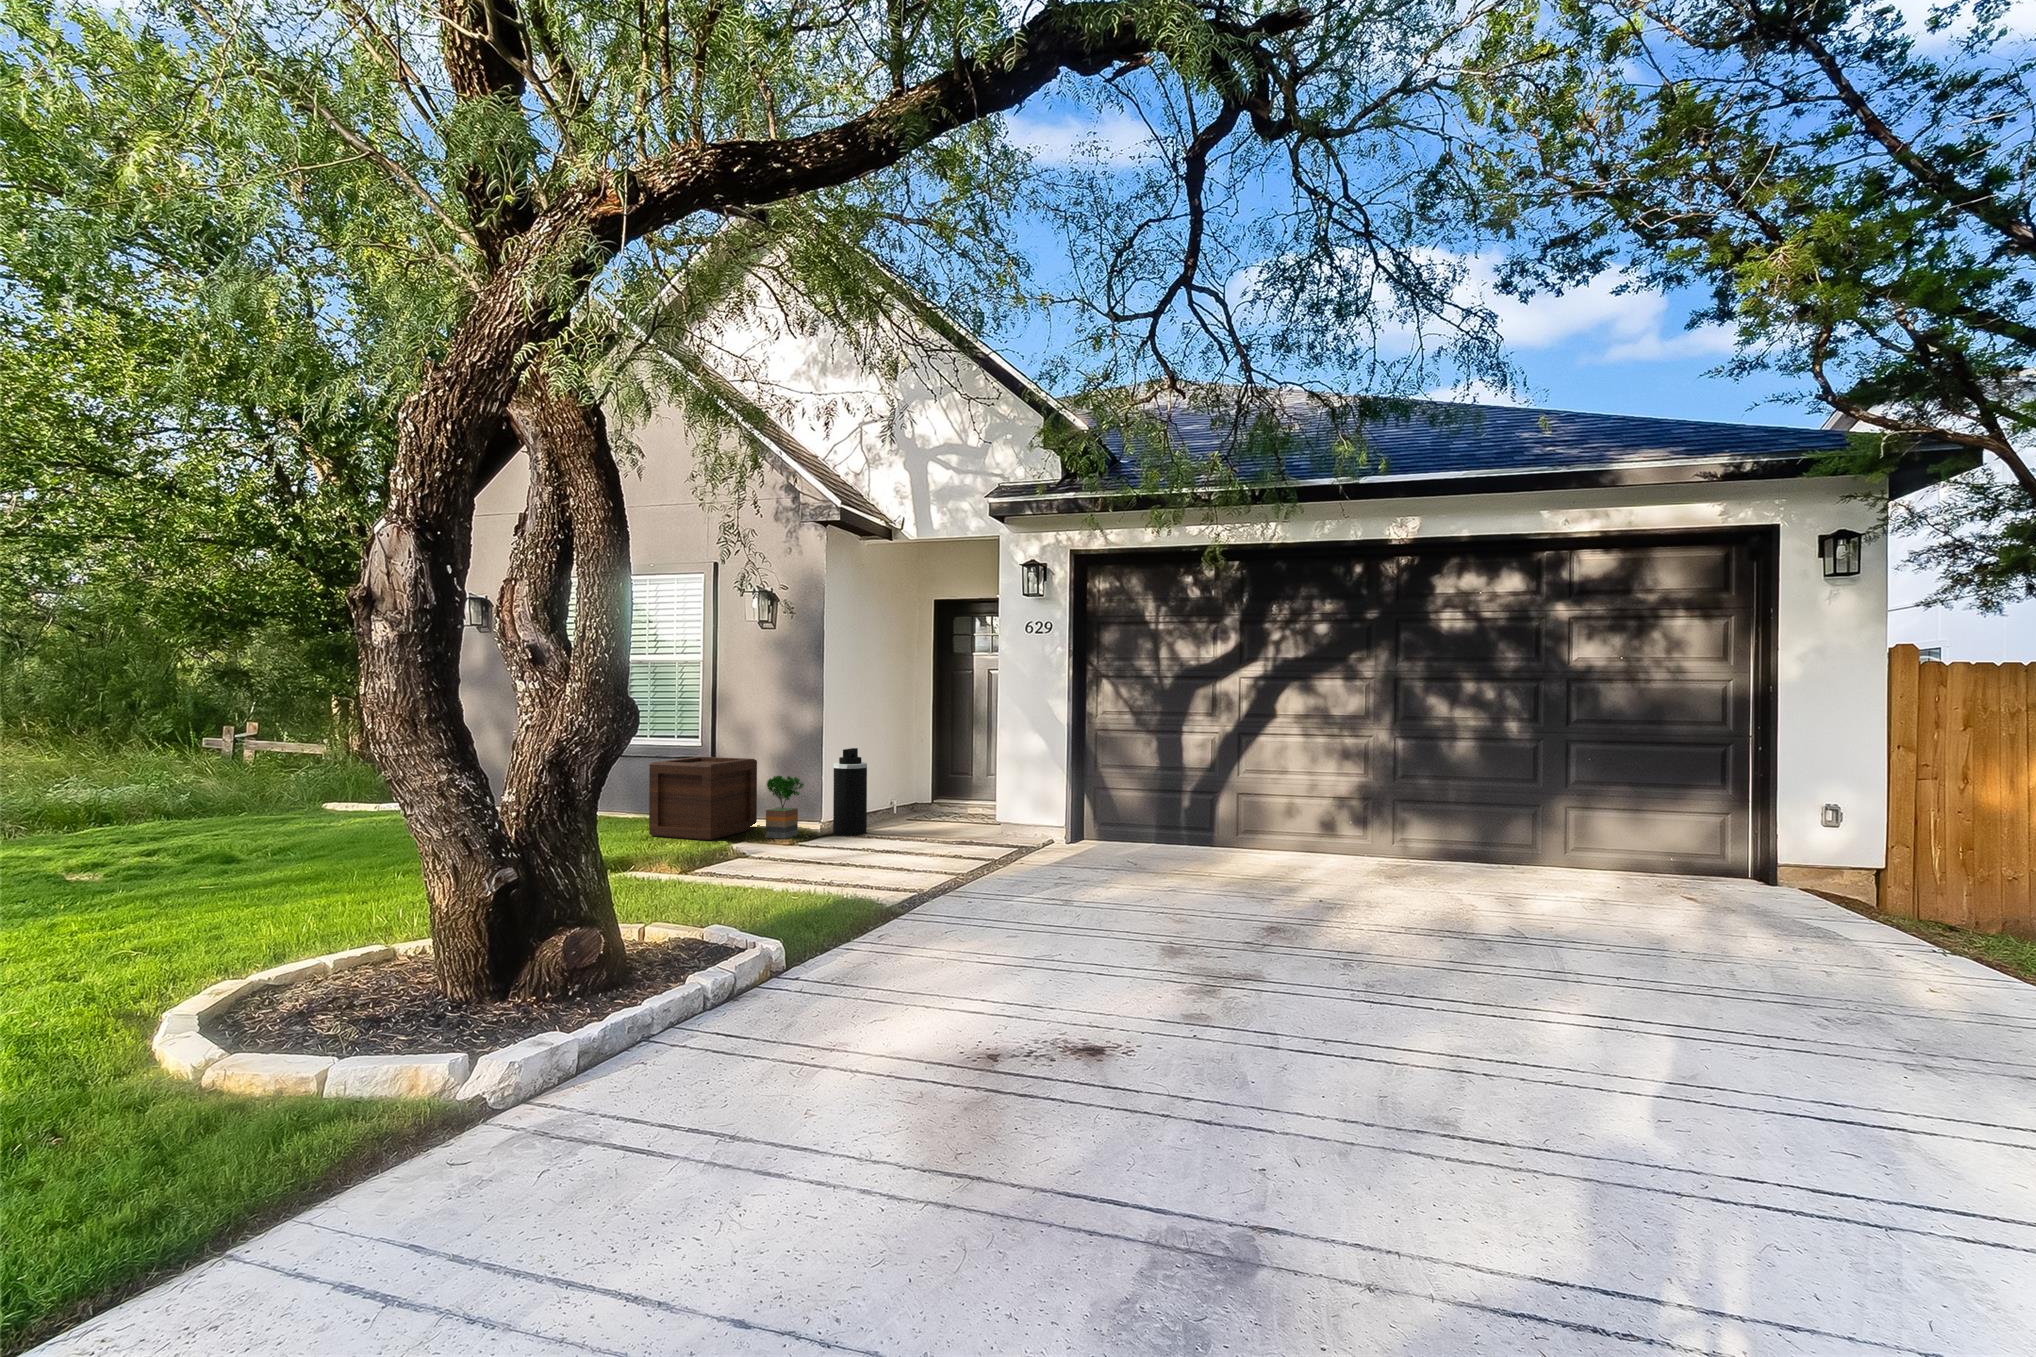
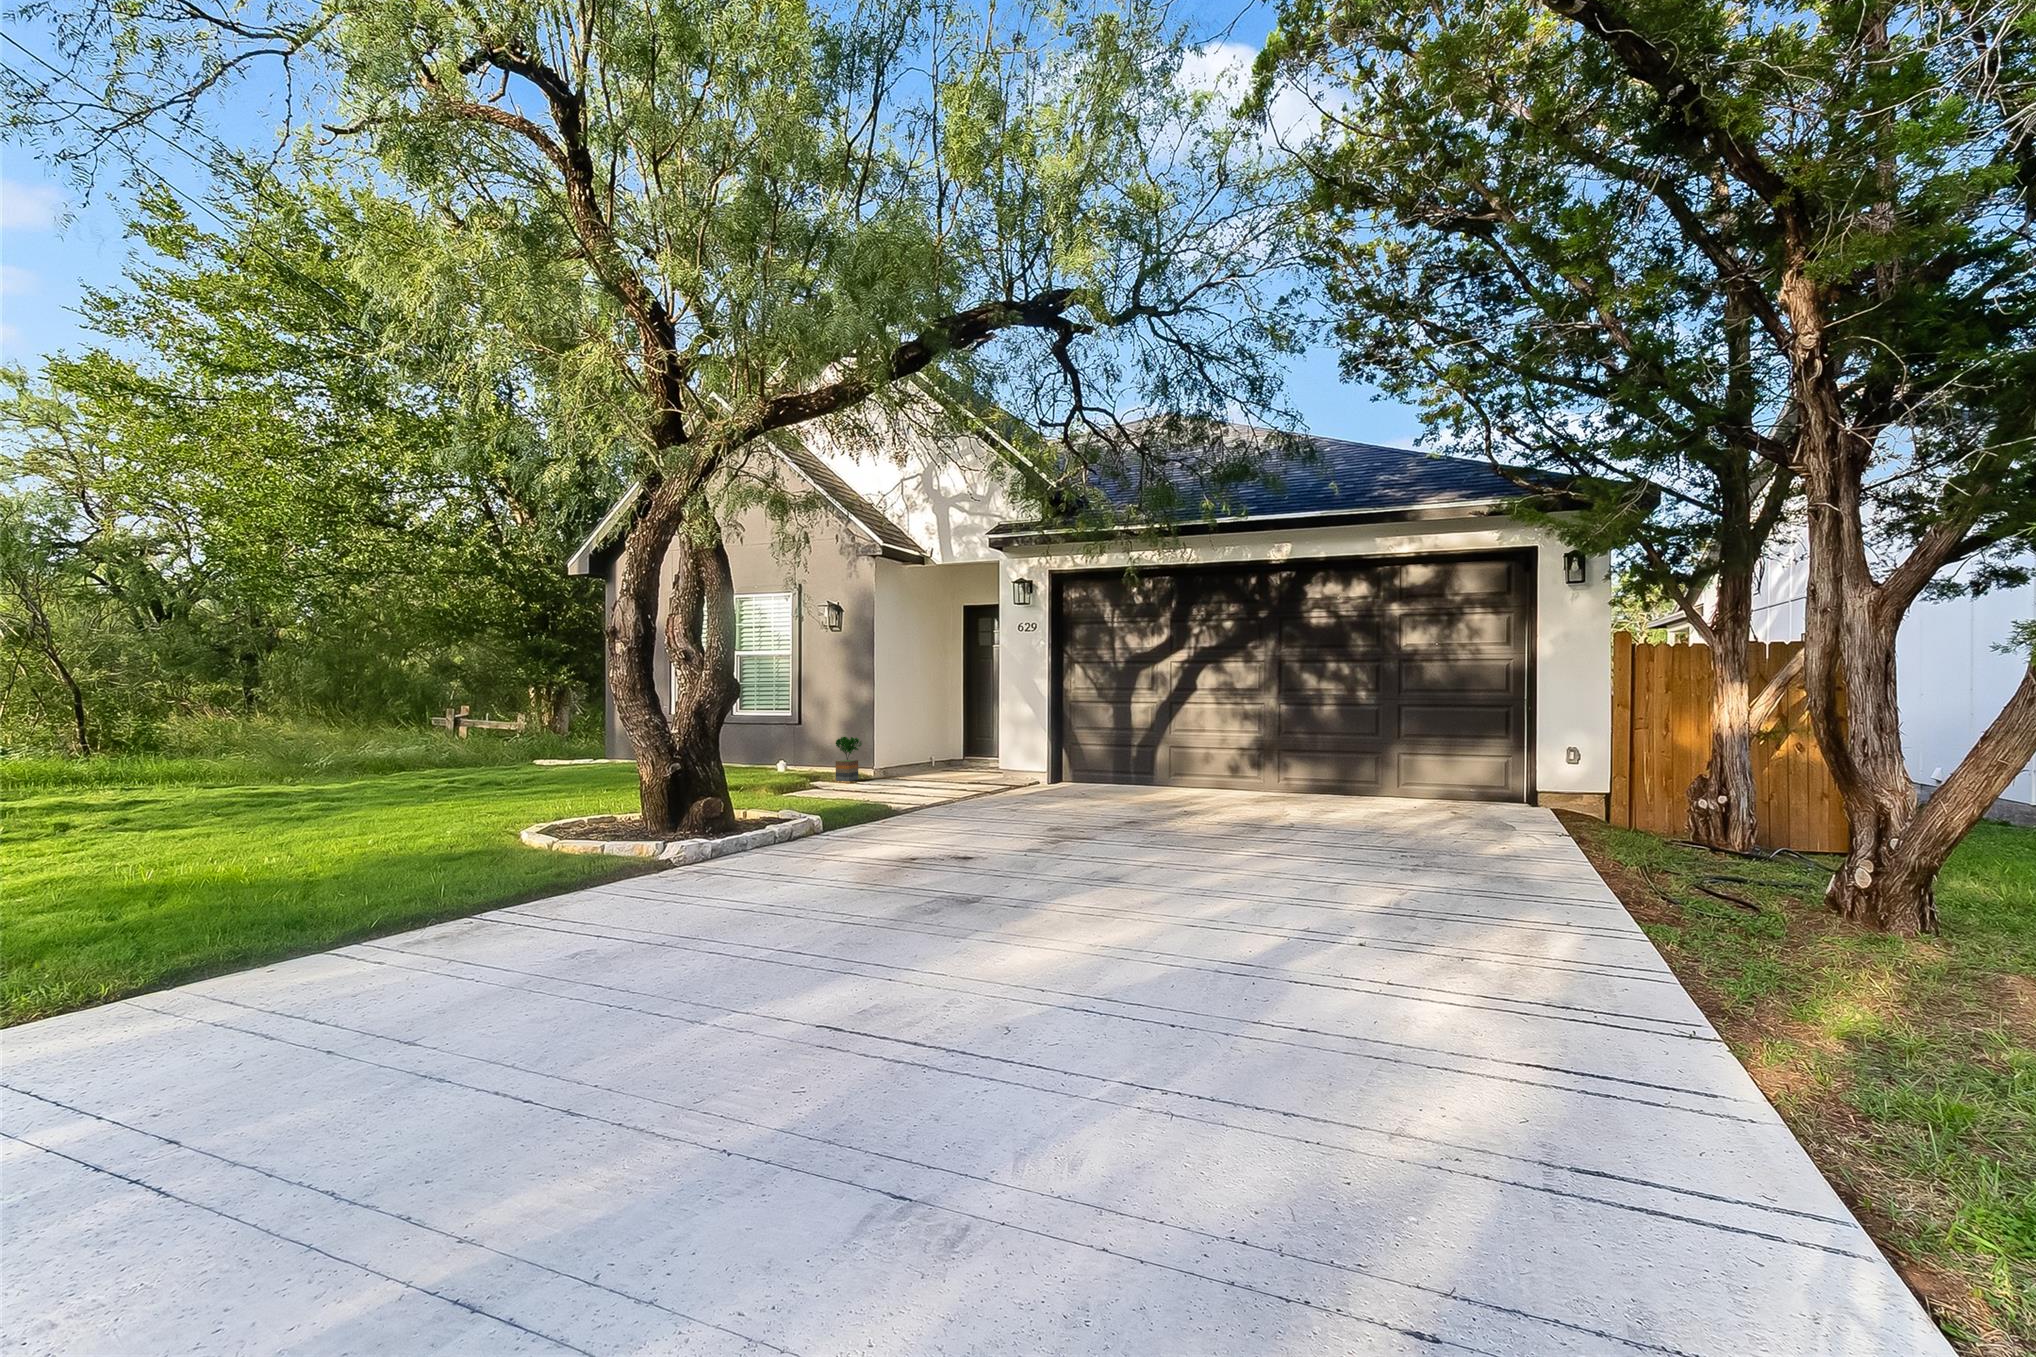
trash can: present [833,748,867,836] -> none [884,717,908,780]
wooden crate: present [649,757,757,840] -> none [756,724,831,782]

